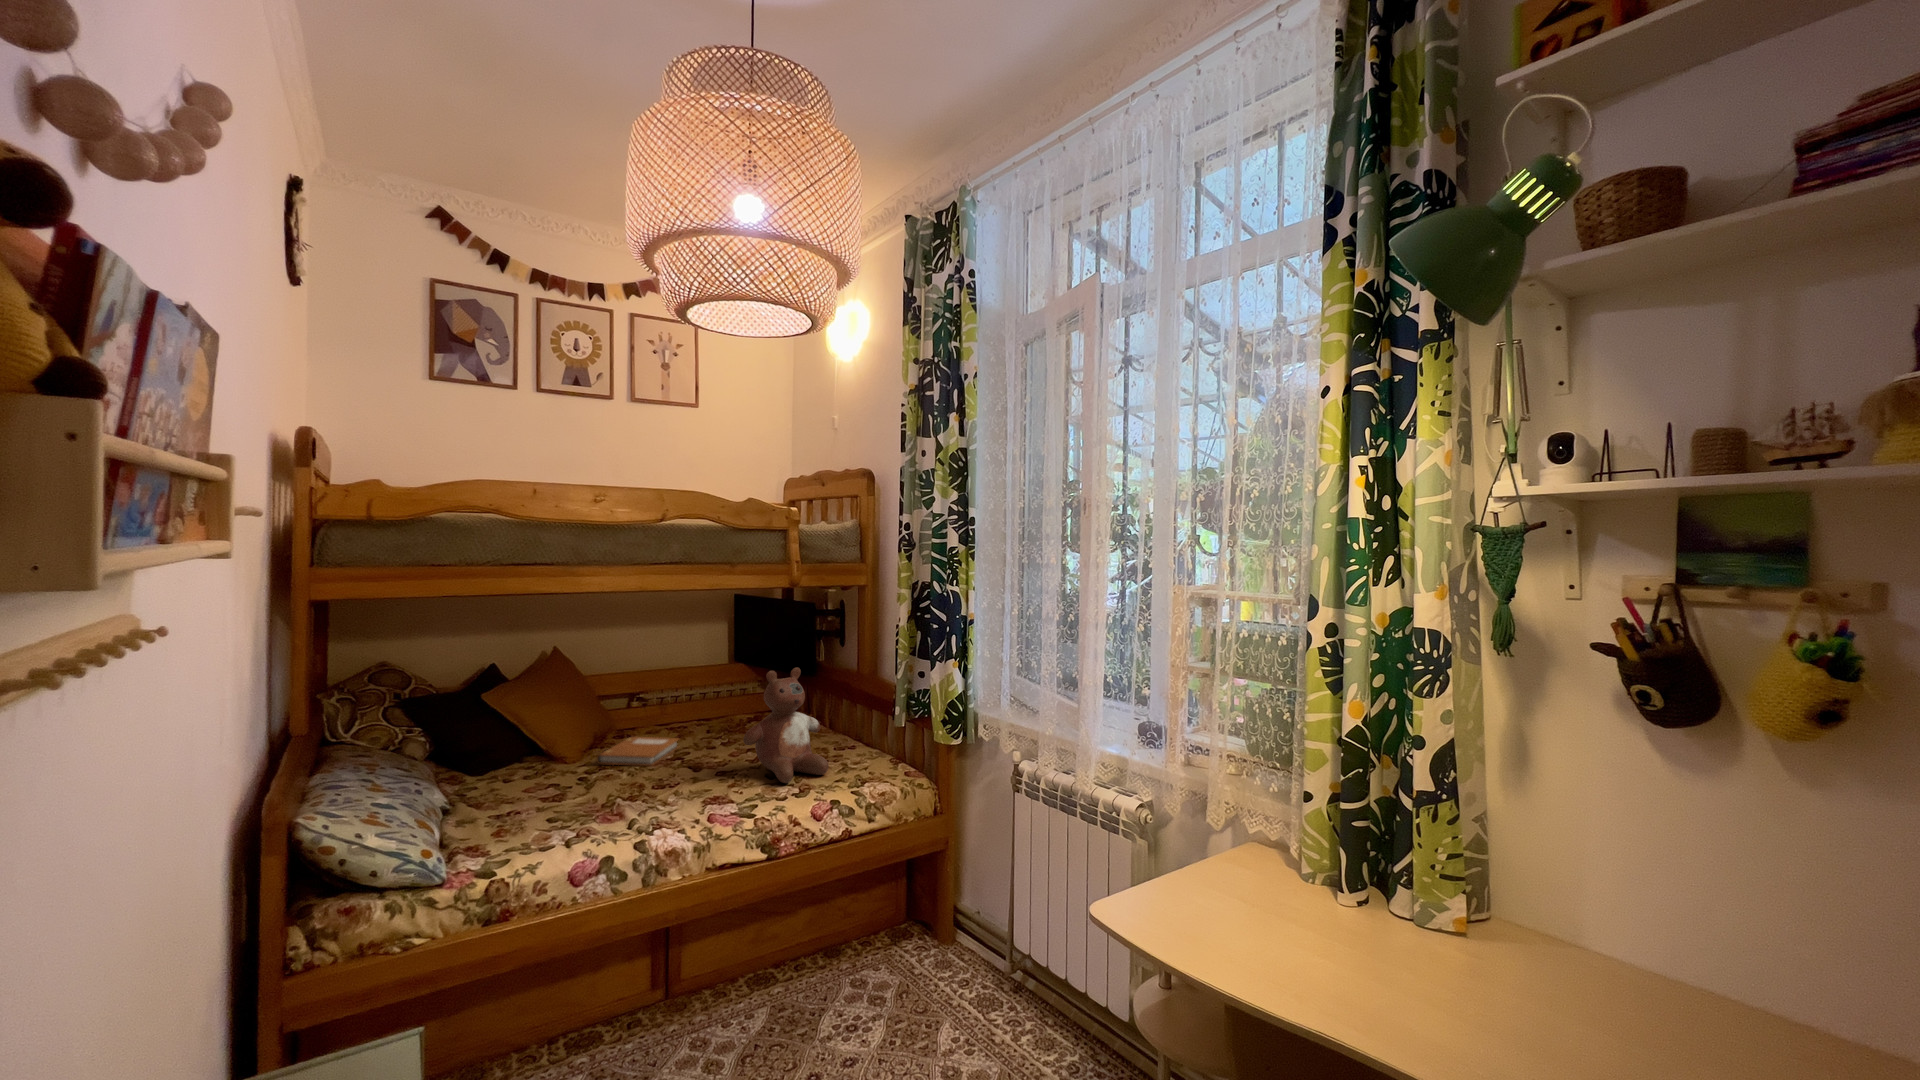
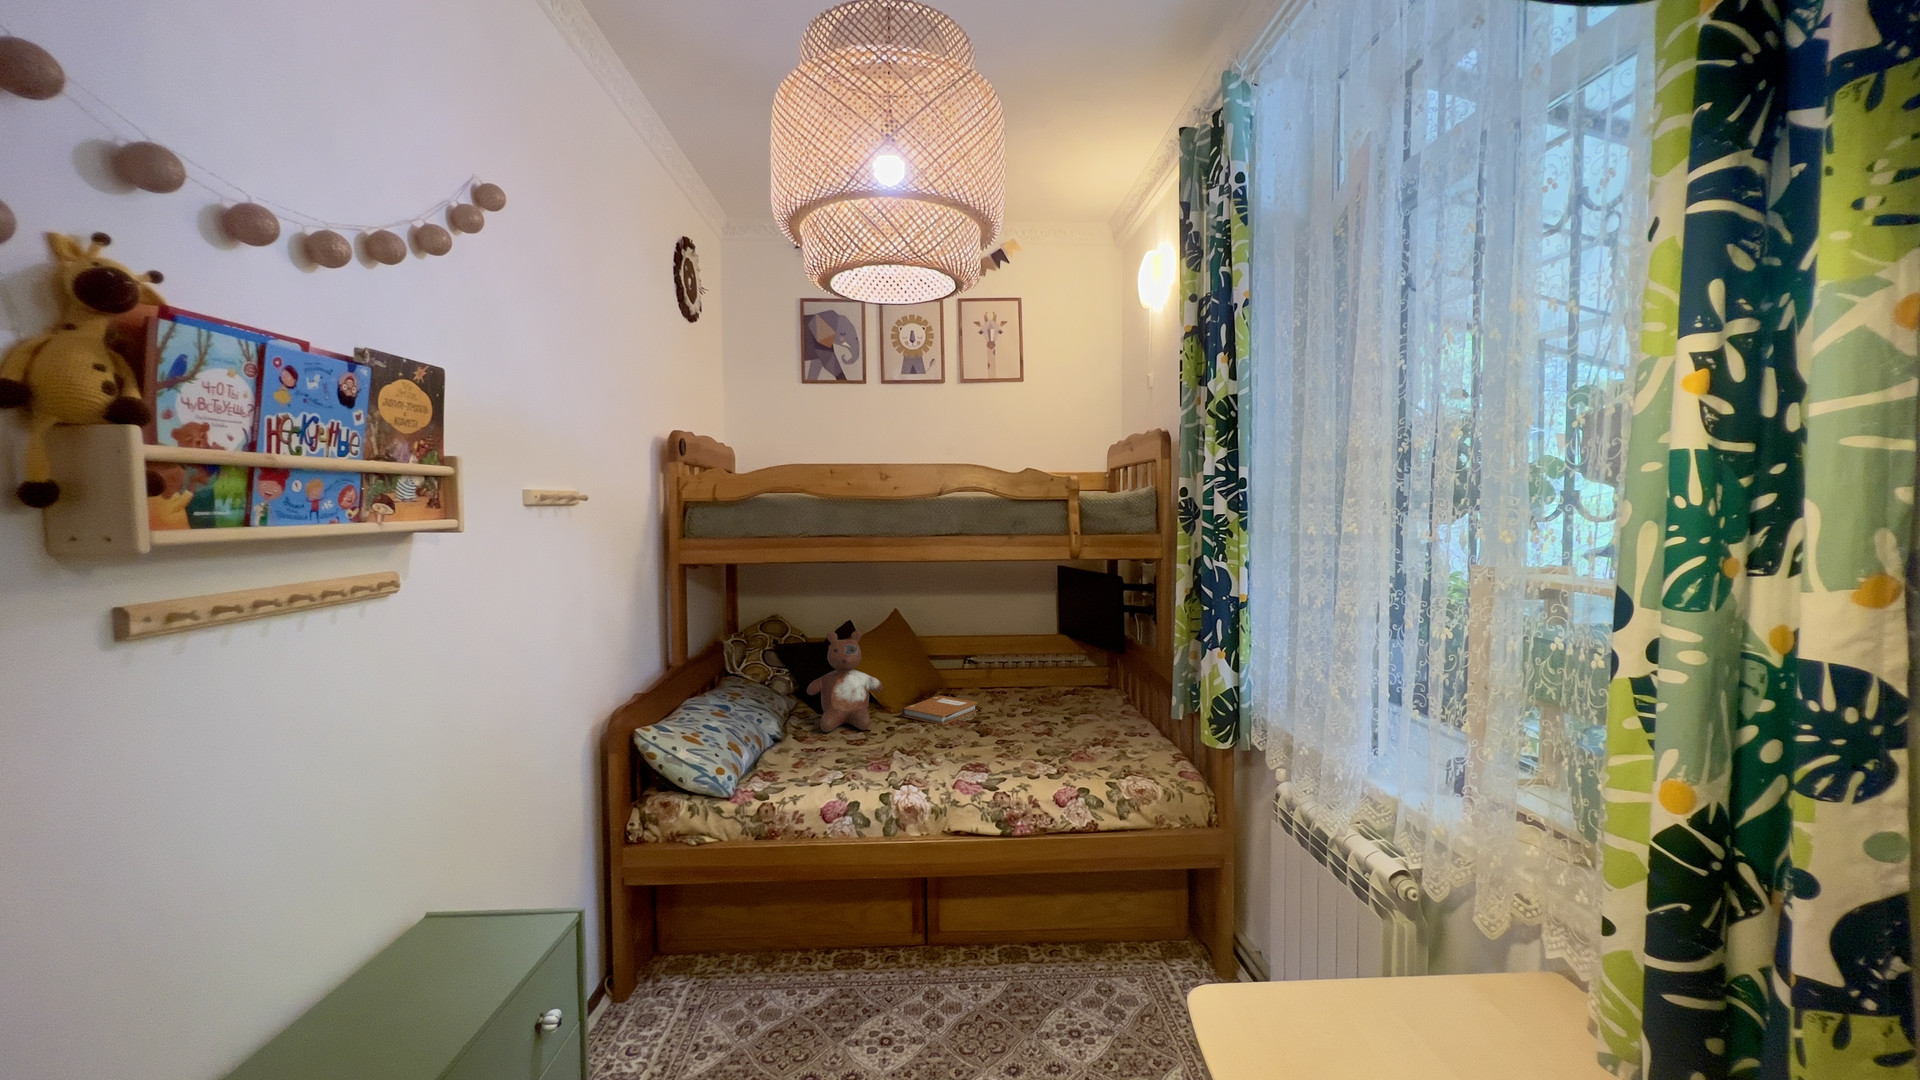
stuffed bear: present [743,668,829,783] -> present [807,631,883,732]

